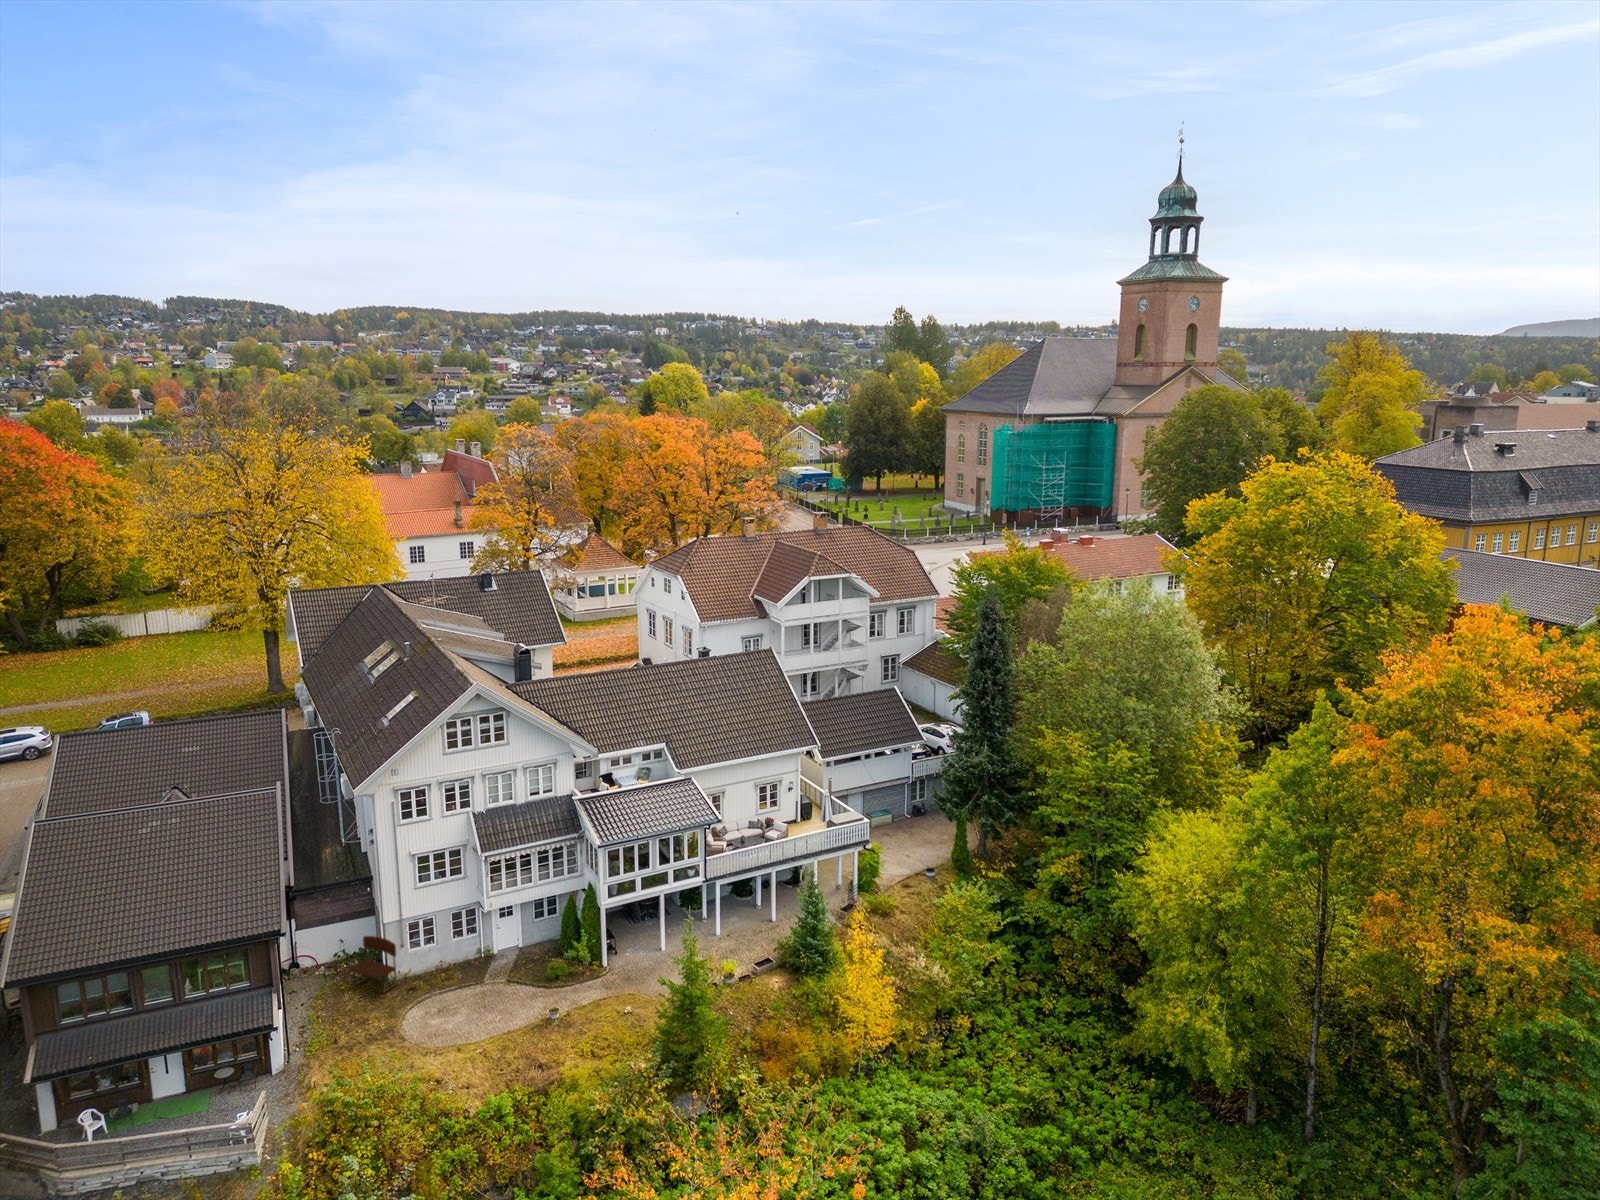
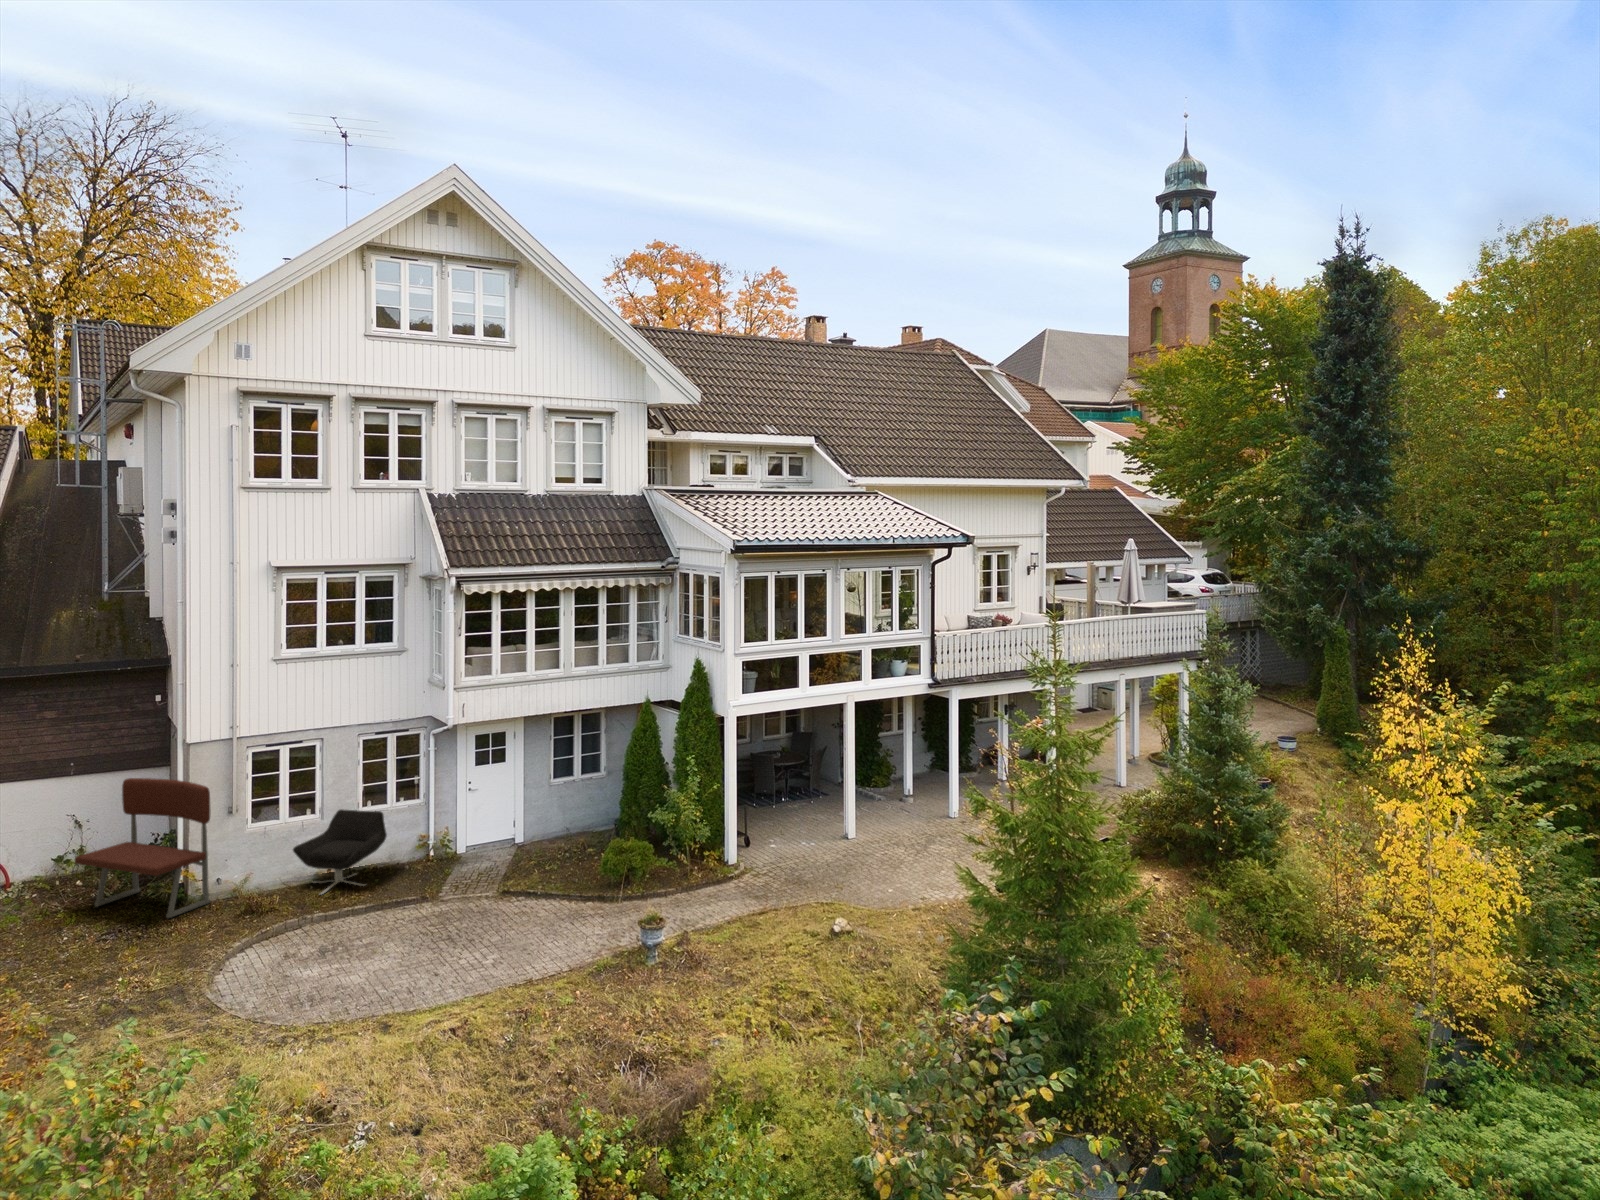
lounge chair: none [426,943,462,981] -> present [293,809,387,894]

